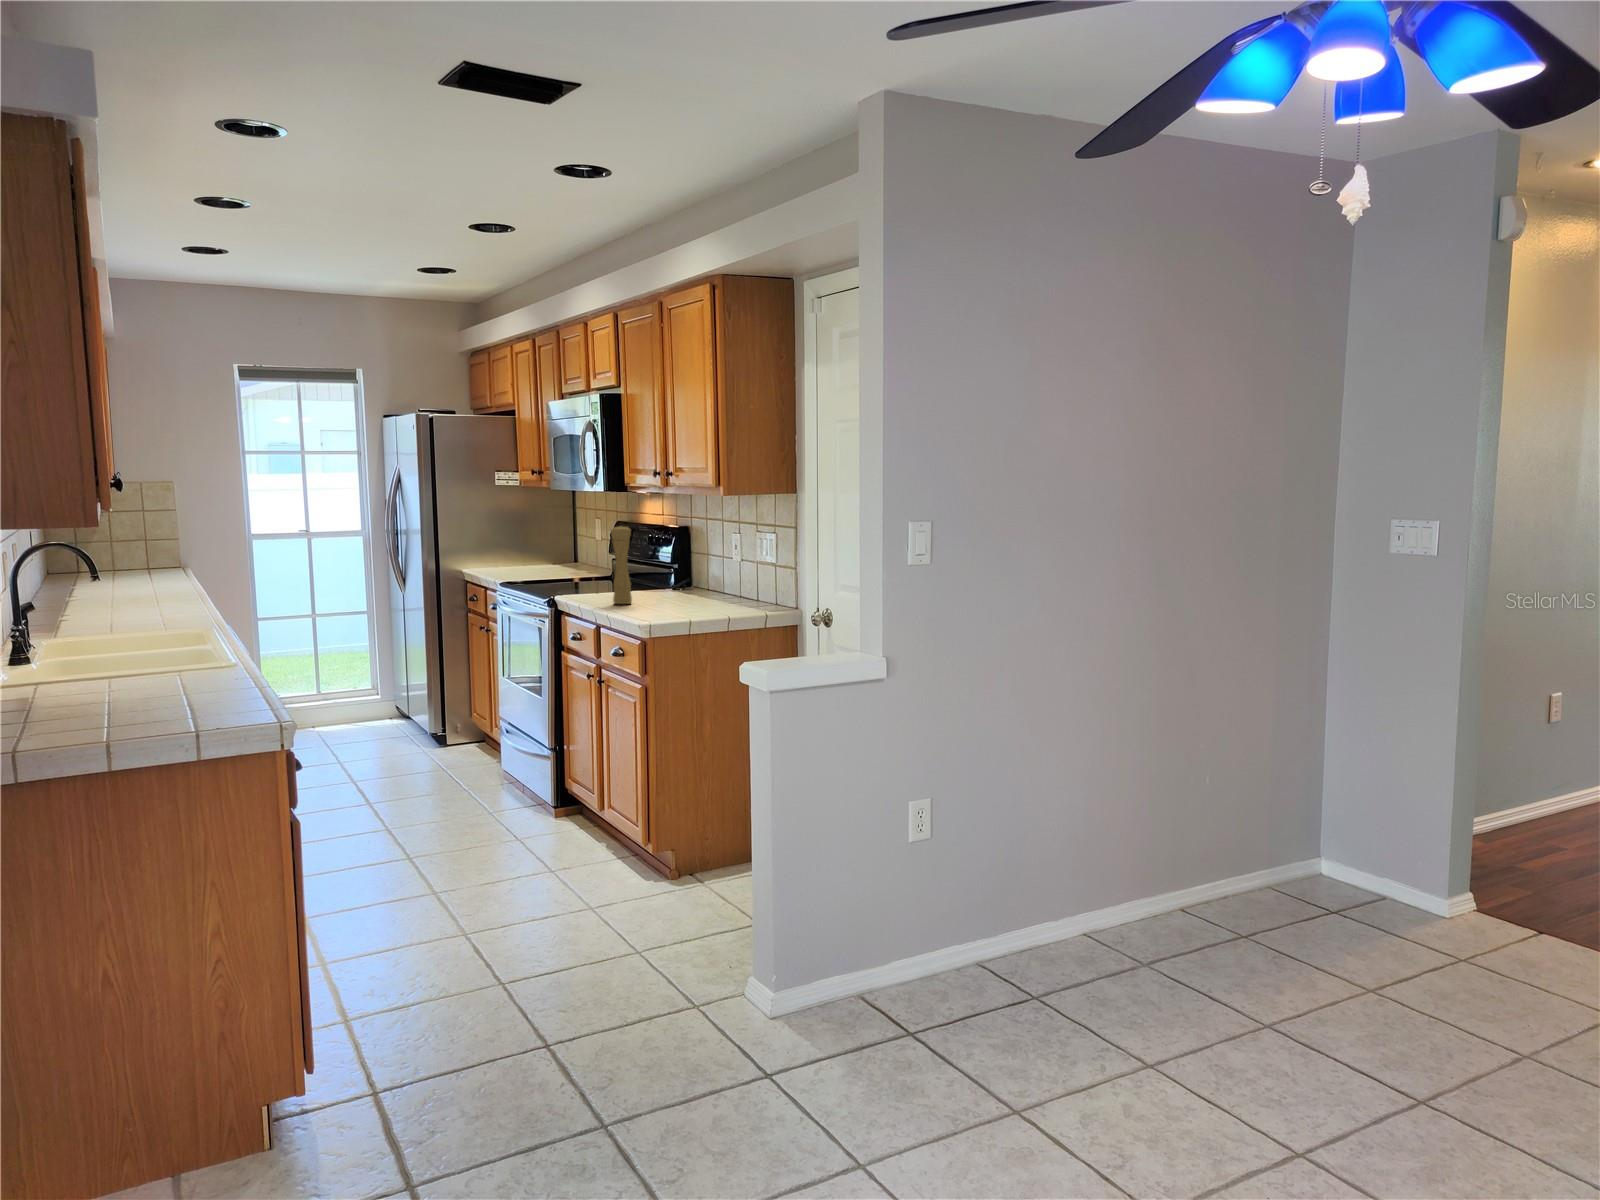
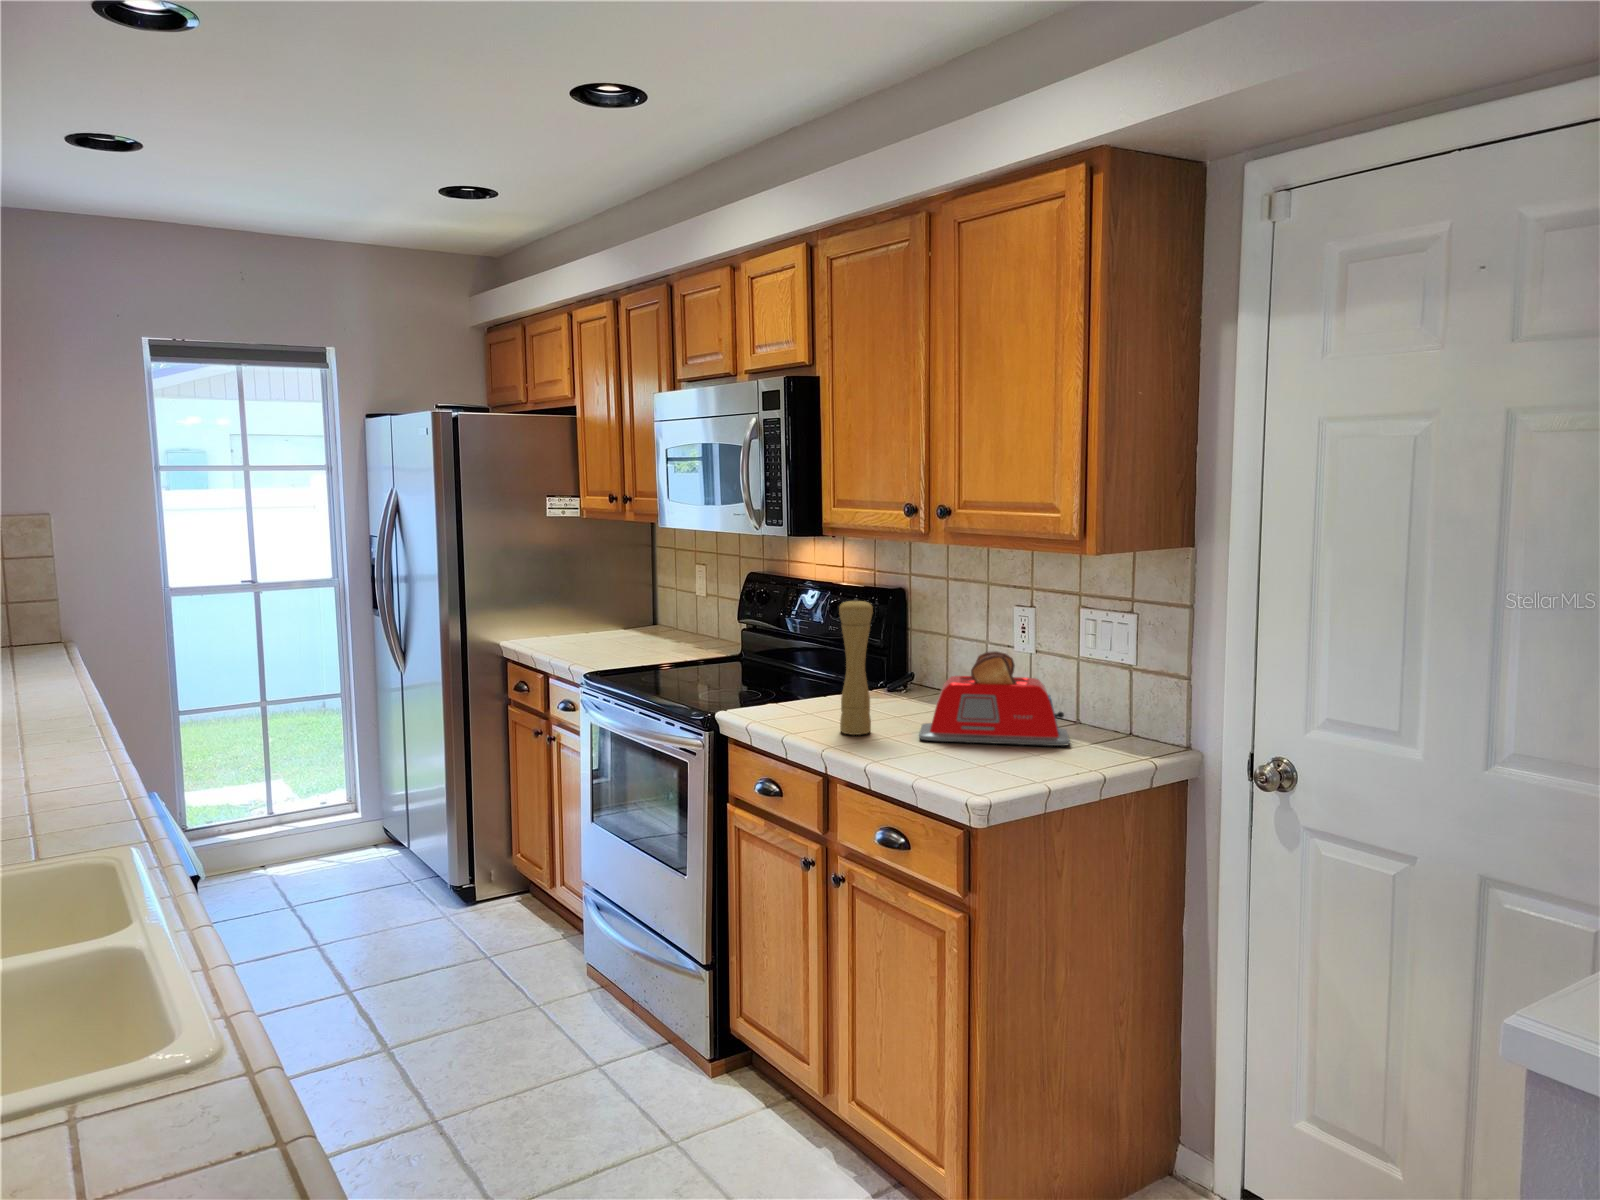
toaster: none [653,556,742,608] -> present [919,651,1070,746]

